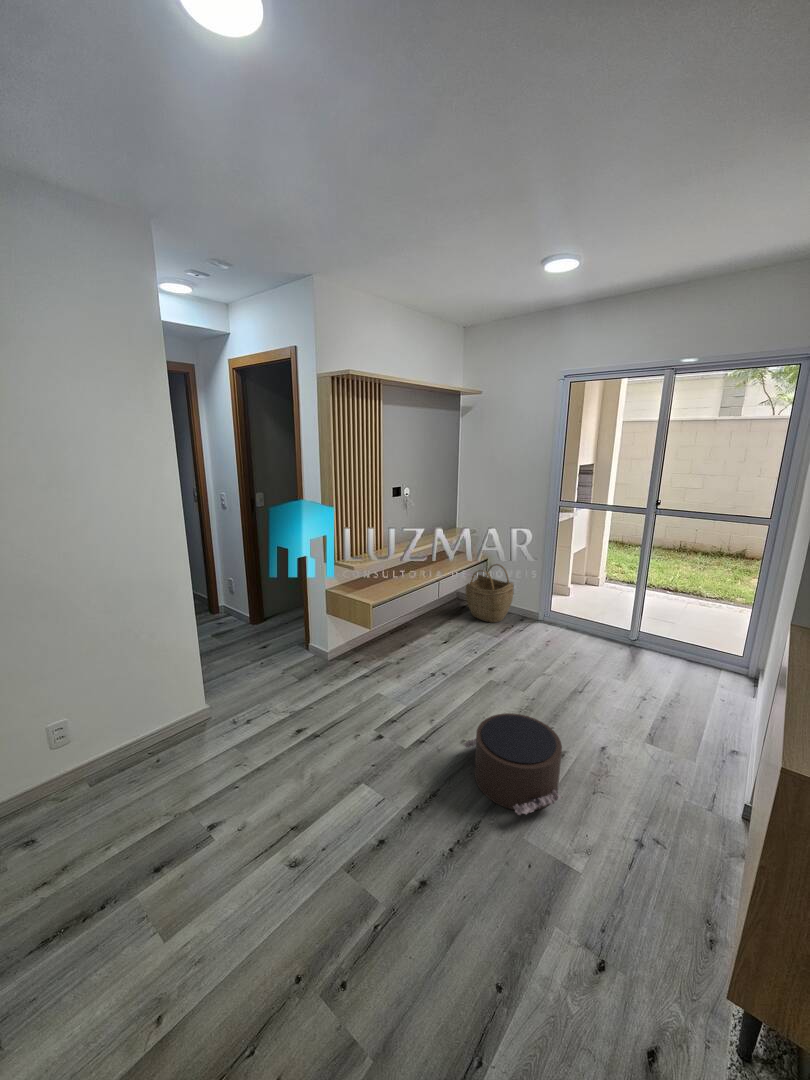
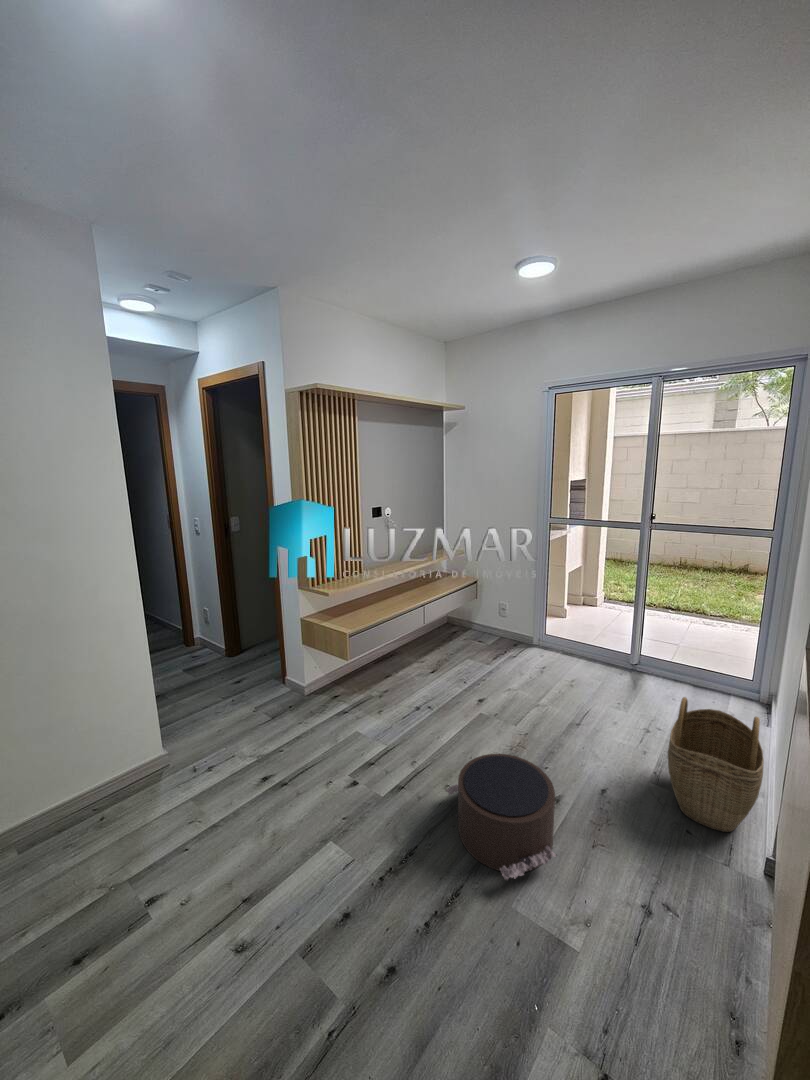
woven basket: present [466,564,513,623] -> present [668,697,764,832]

